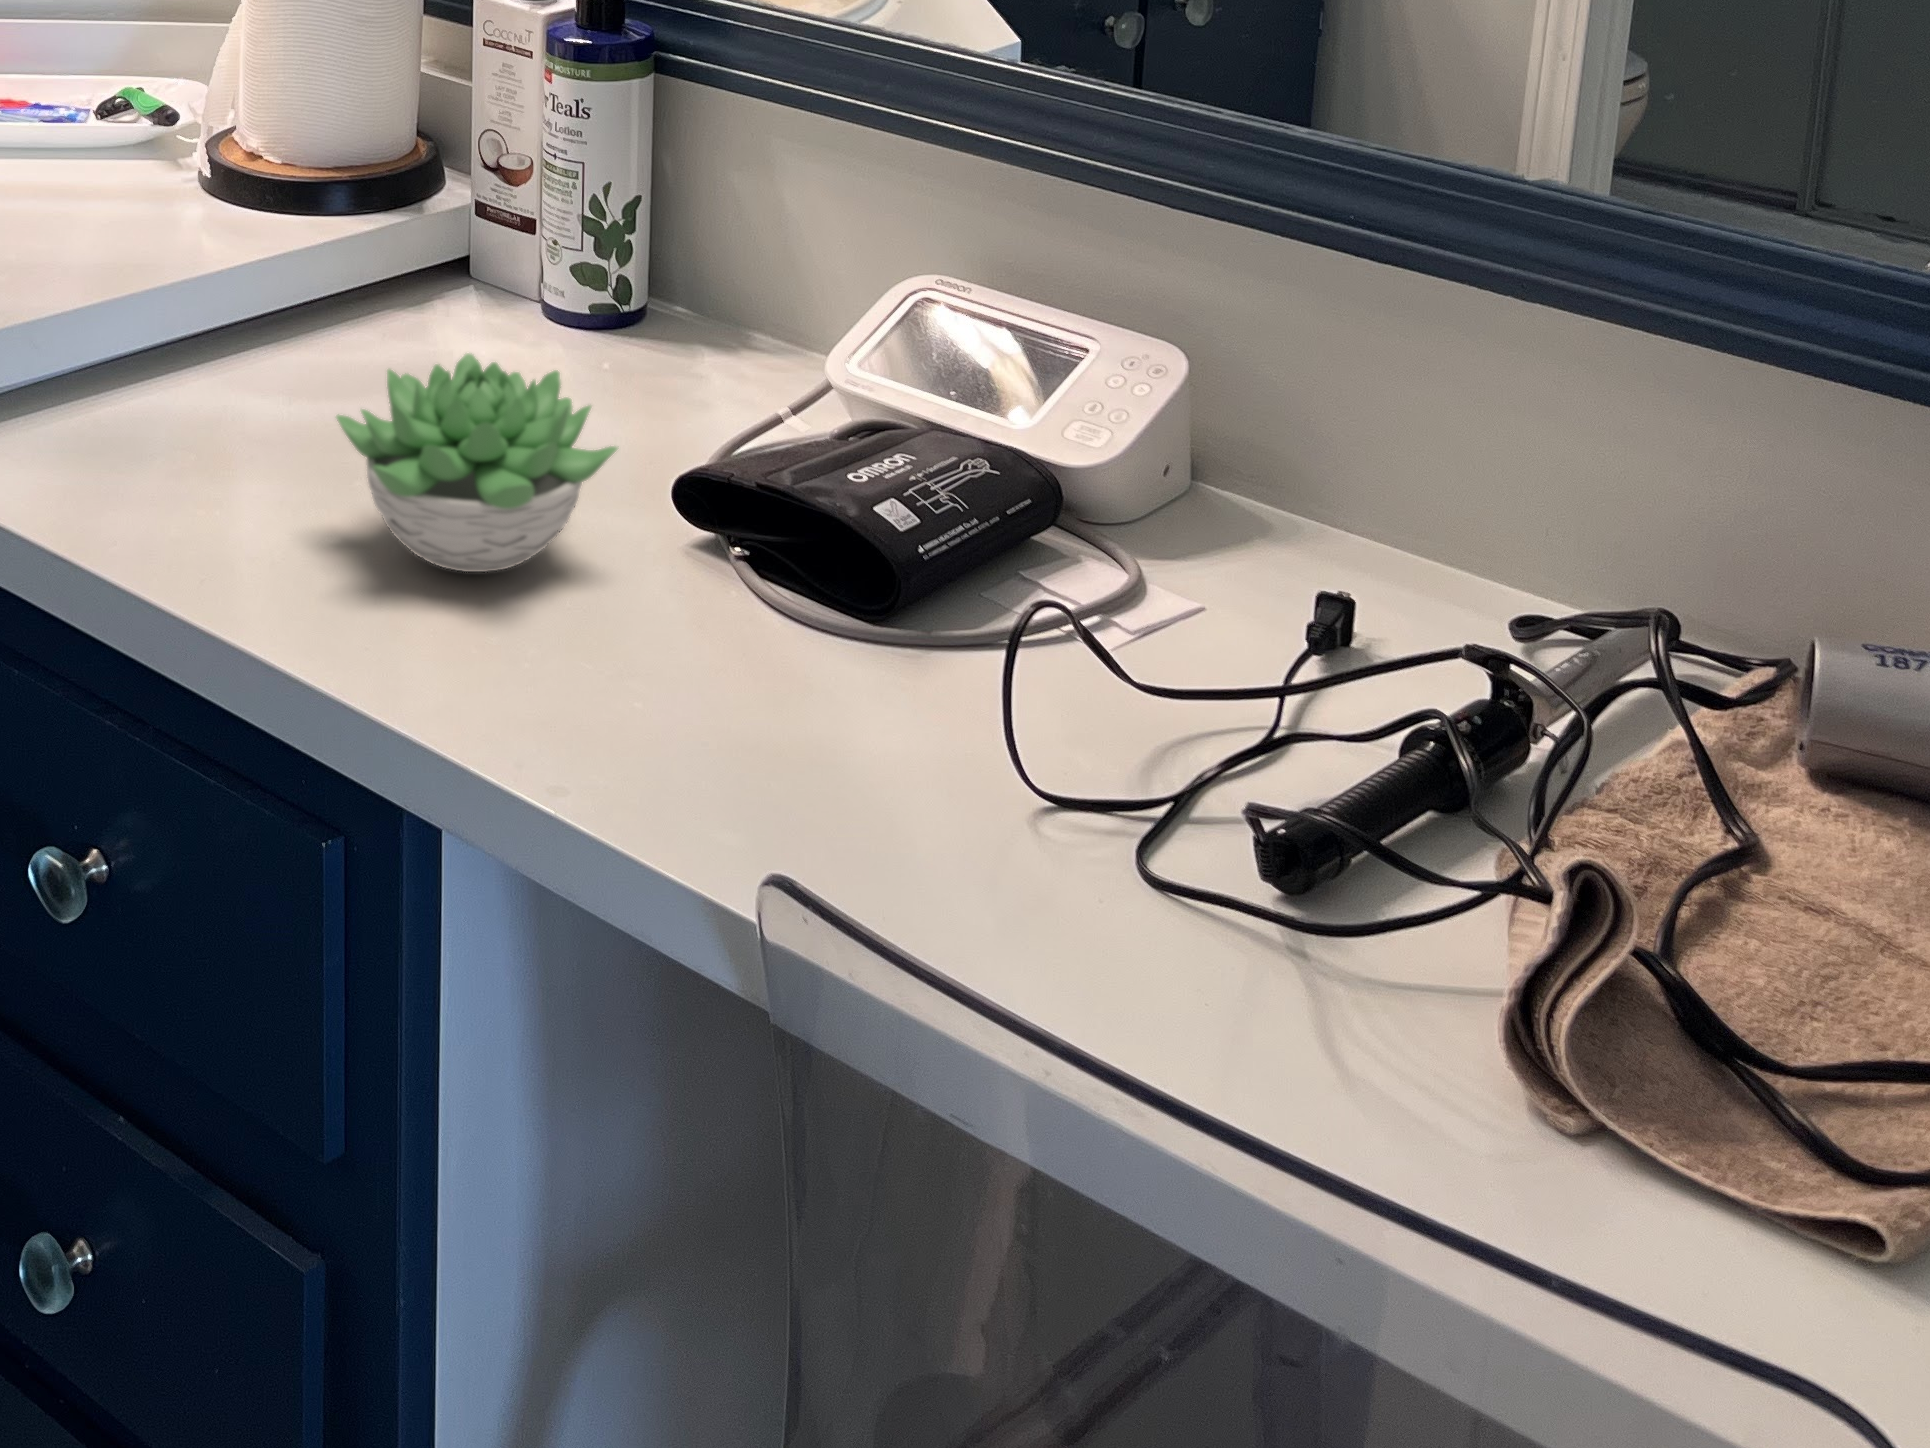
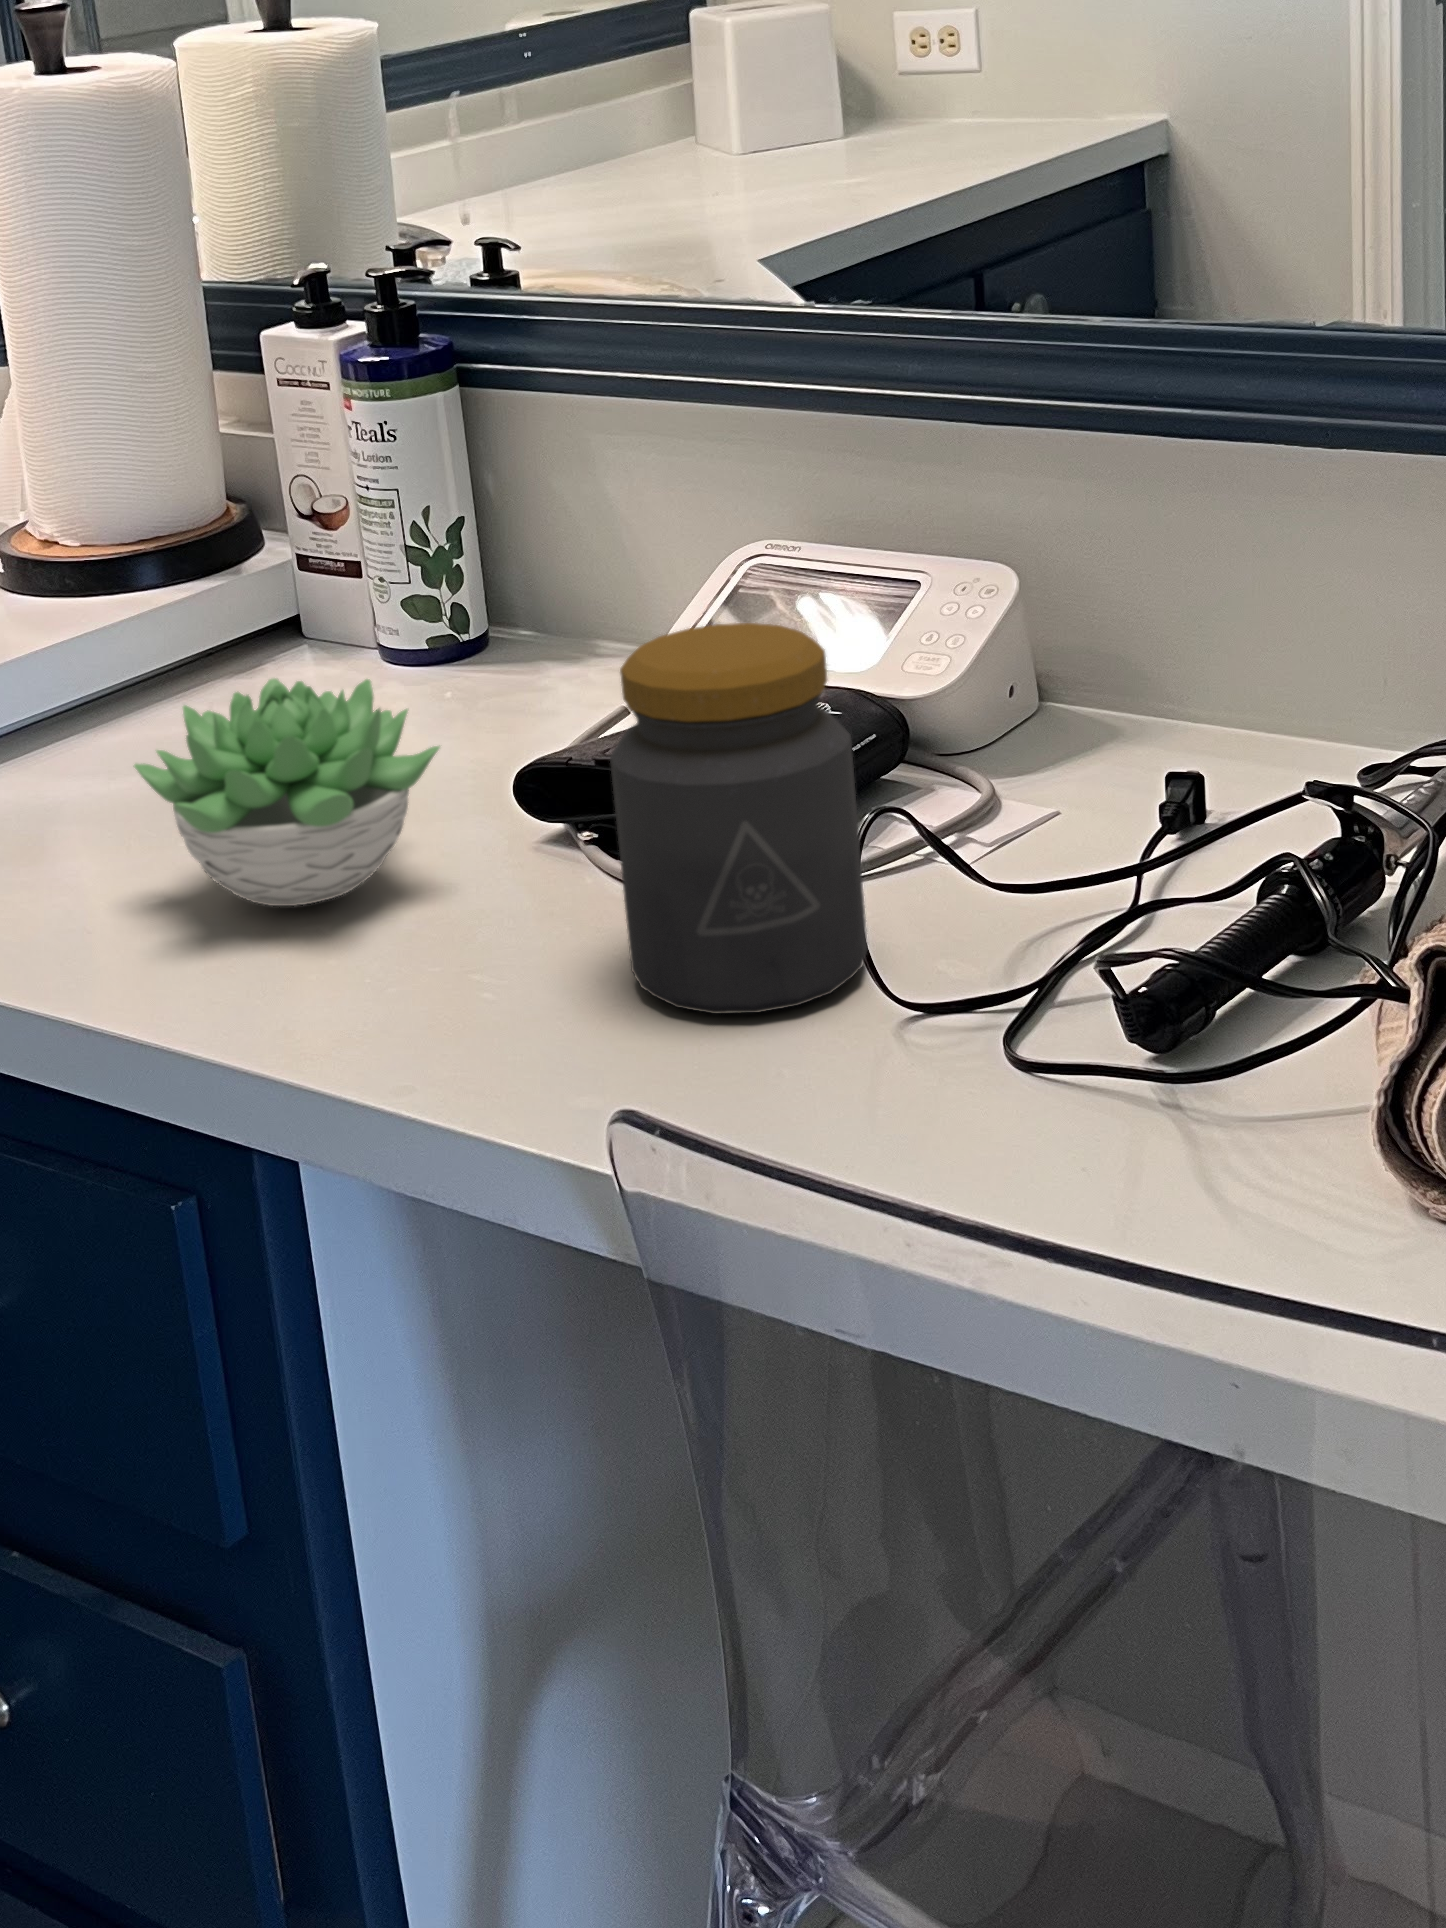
jar: none [777,393,1019,769] -> present [610,623,868,1014]

